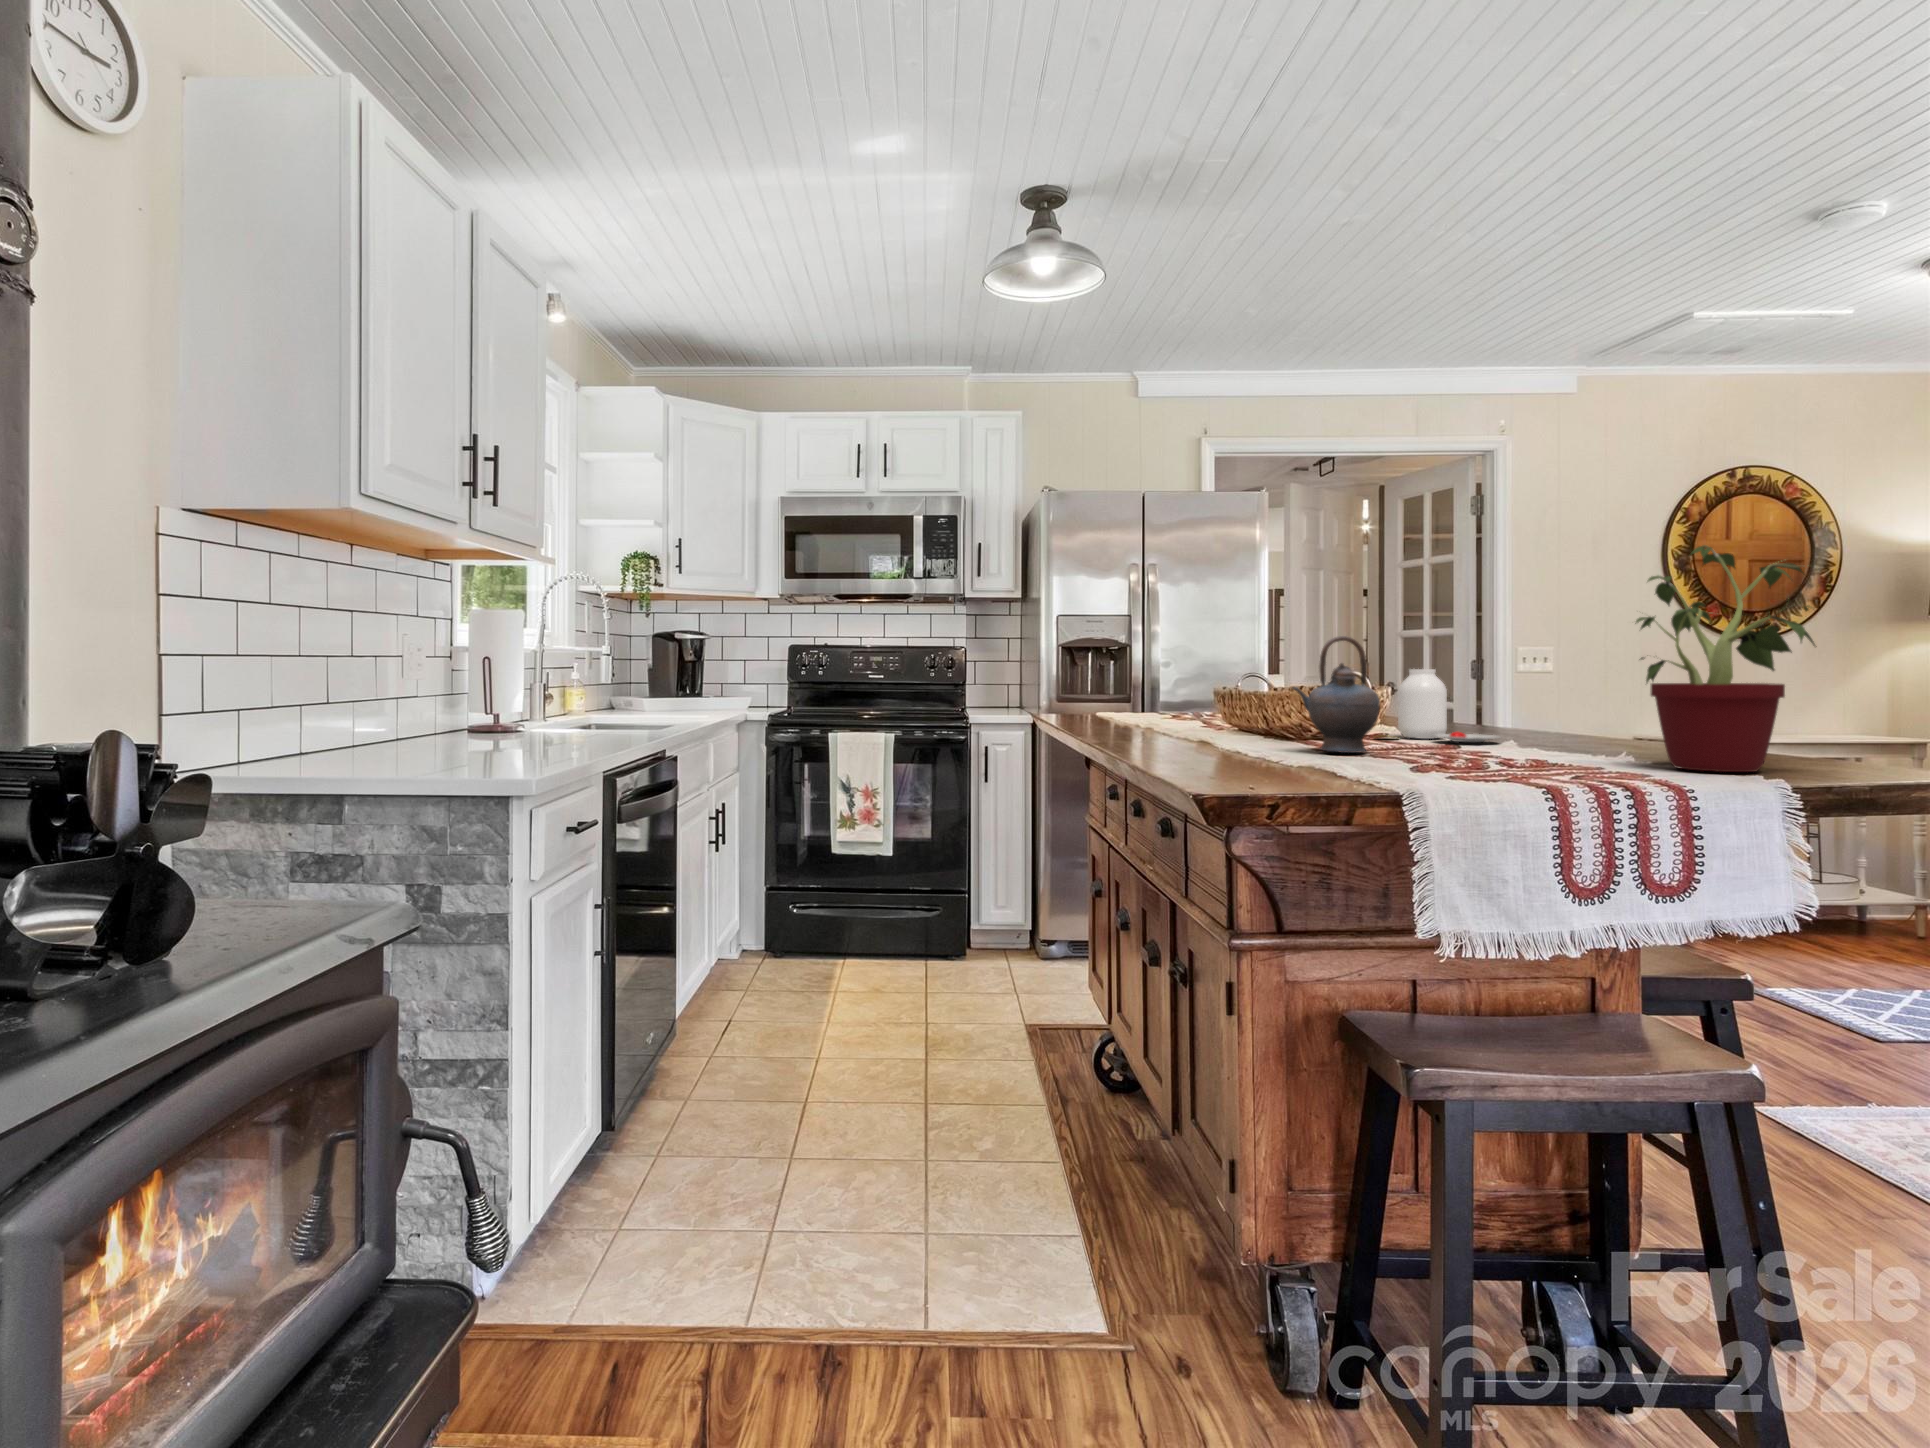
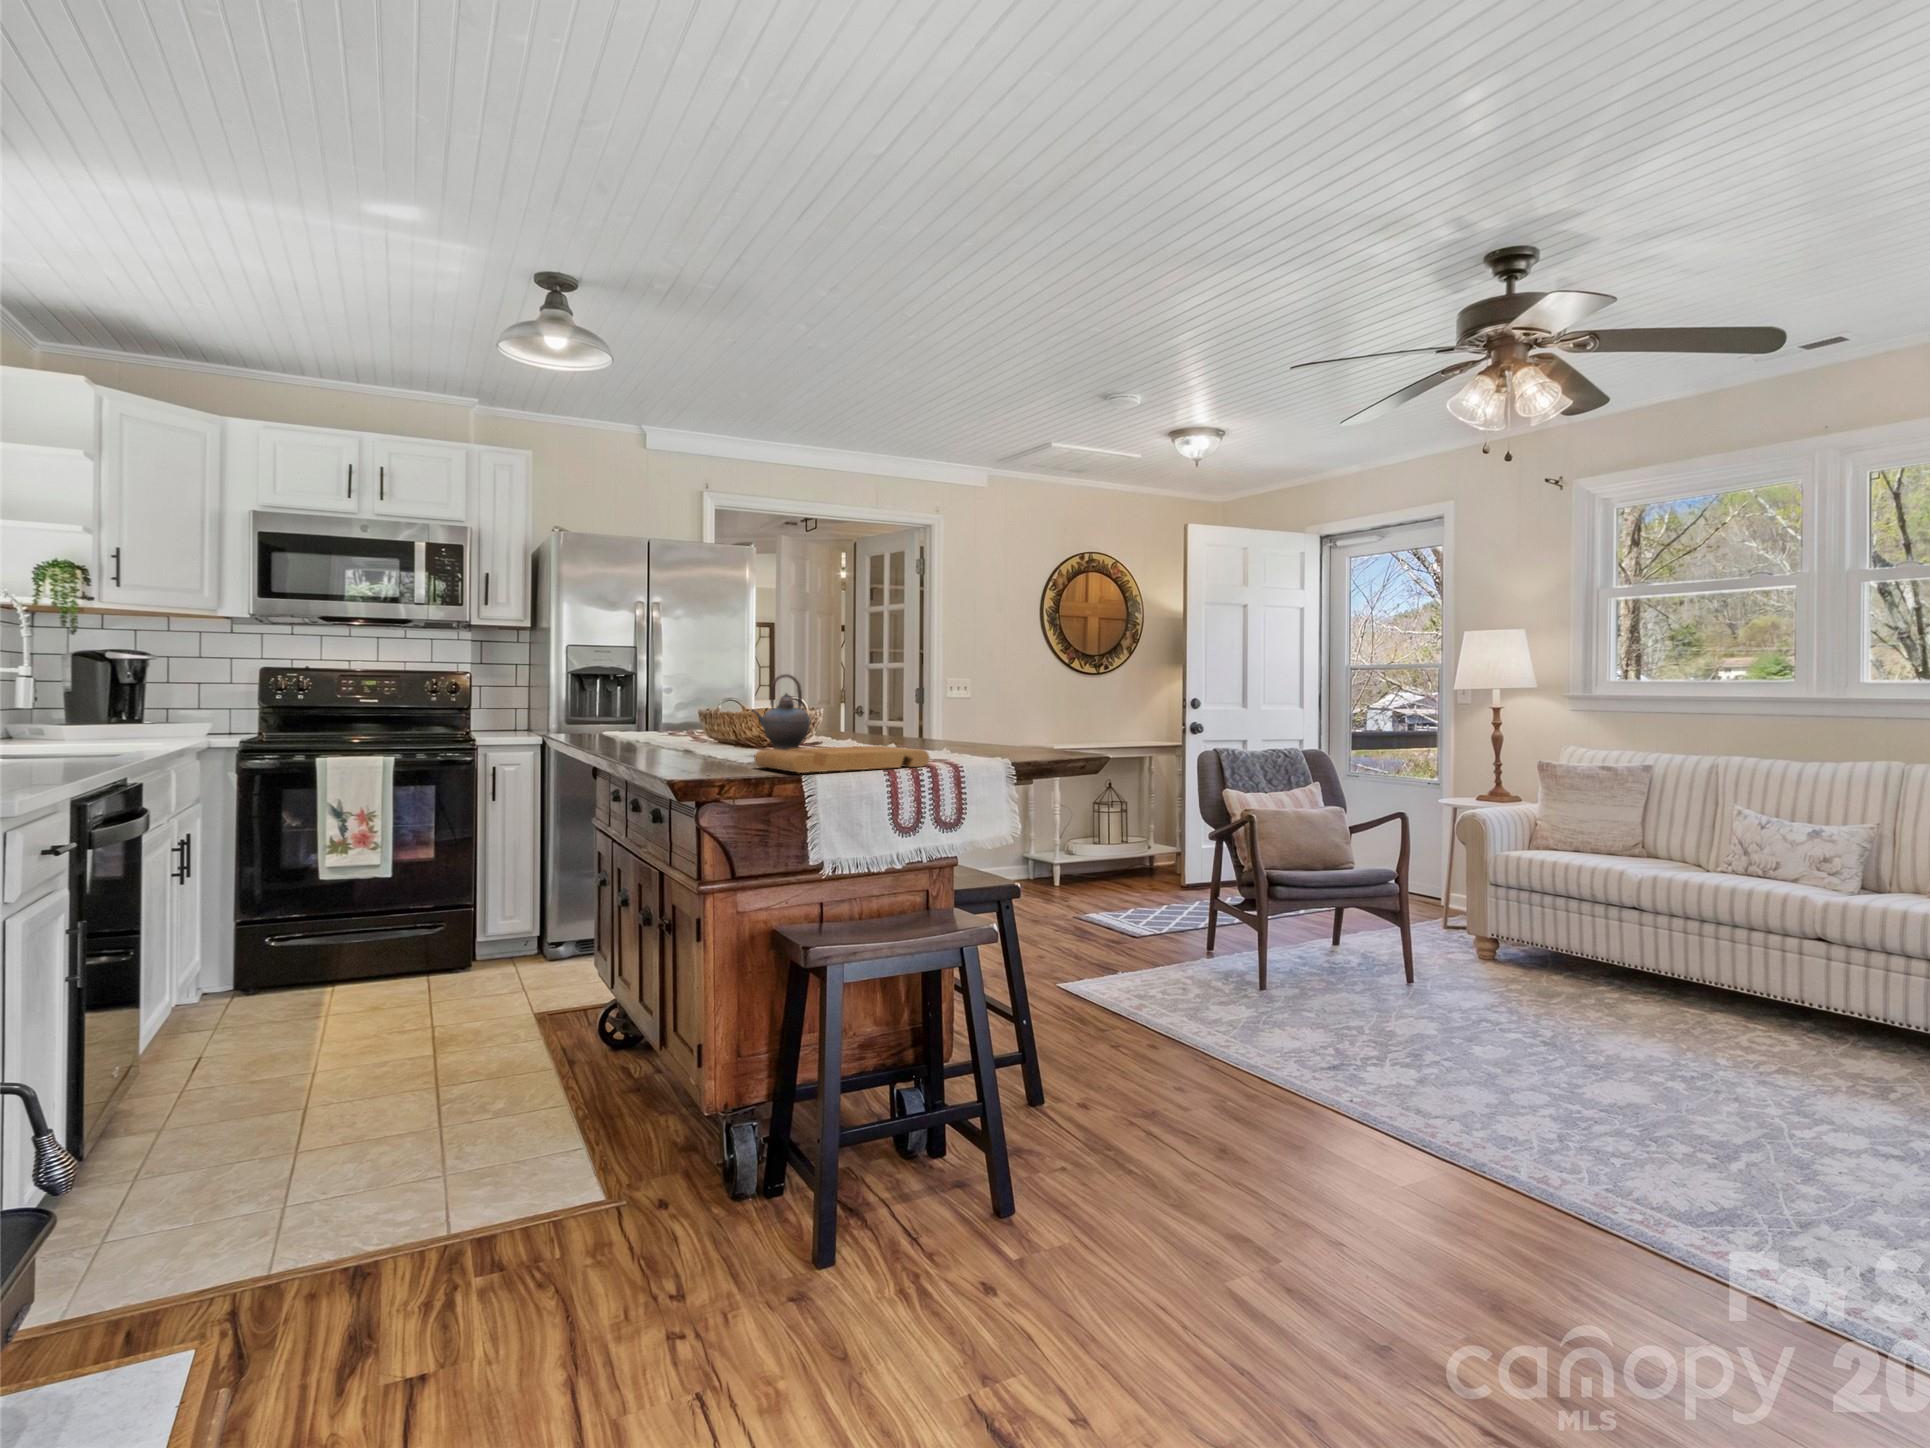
potted plant: present [1635,545,1815,772] -> none [944,624,1035,758]
jar: present [1398,669,1499,742] -> none [815,697,893,747]
cutting board: none [1310,744,1619,786] -> present [754,746,929,773]

